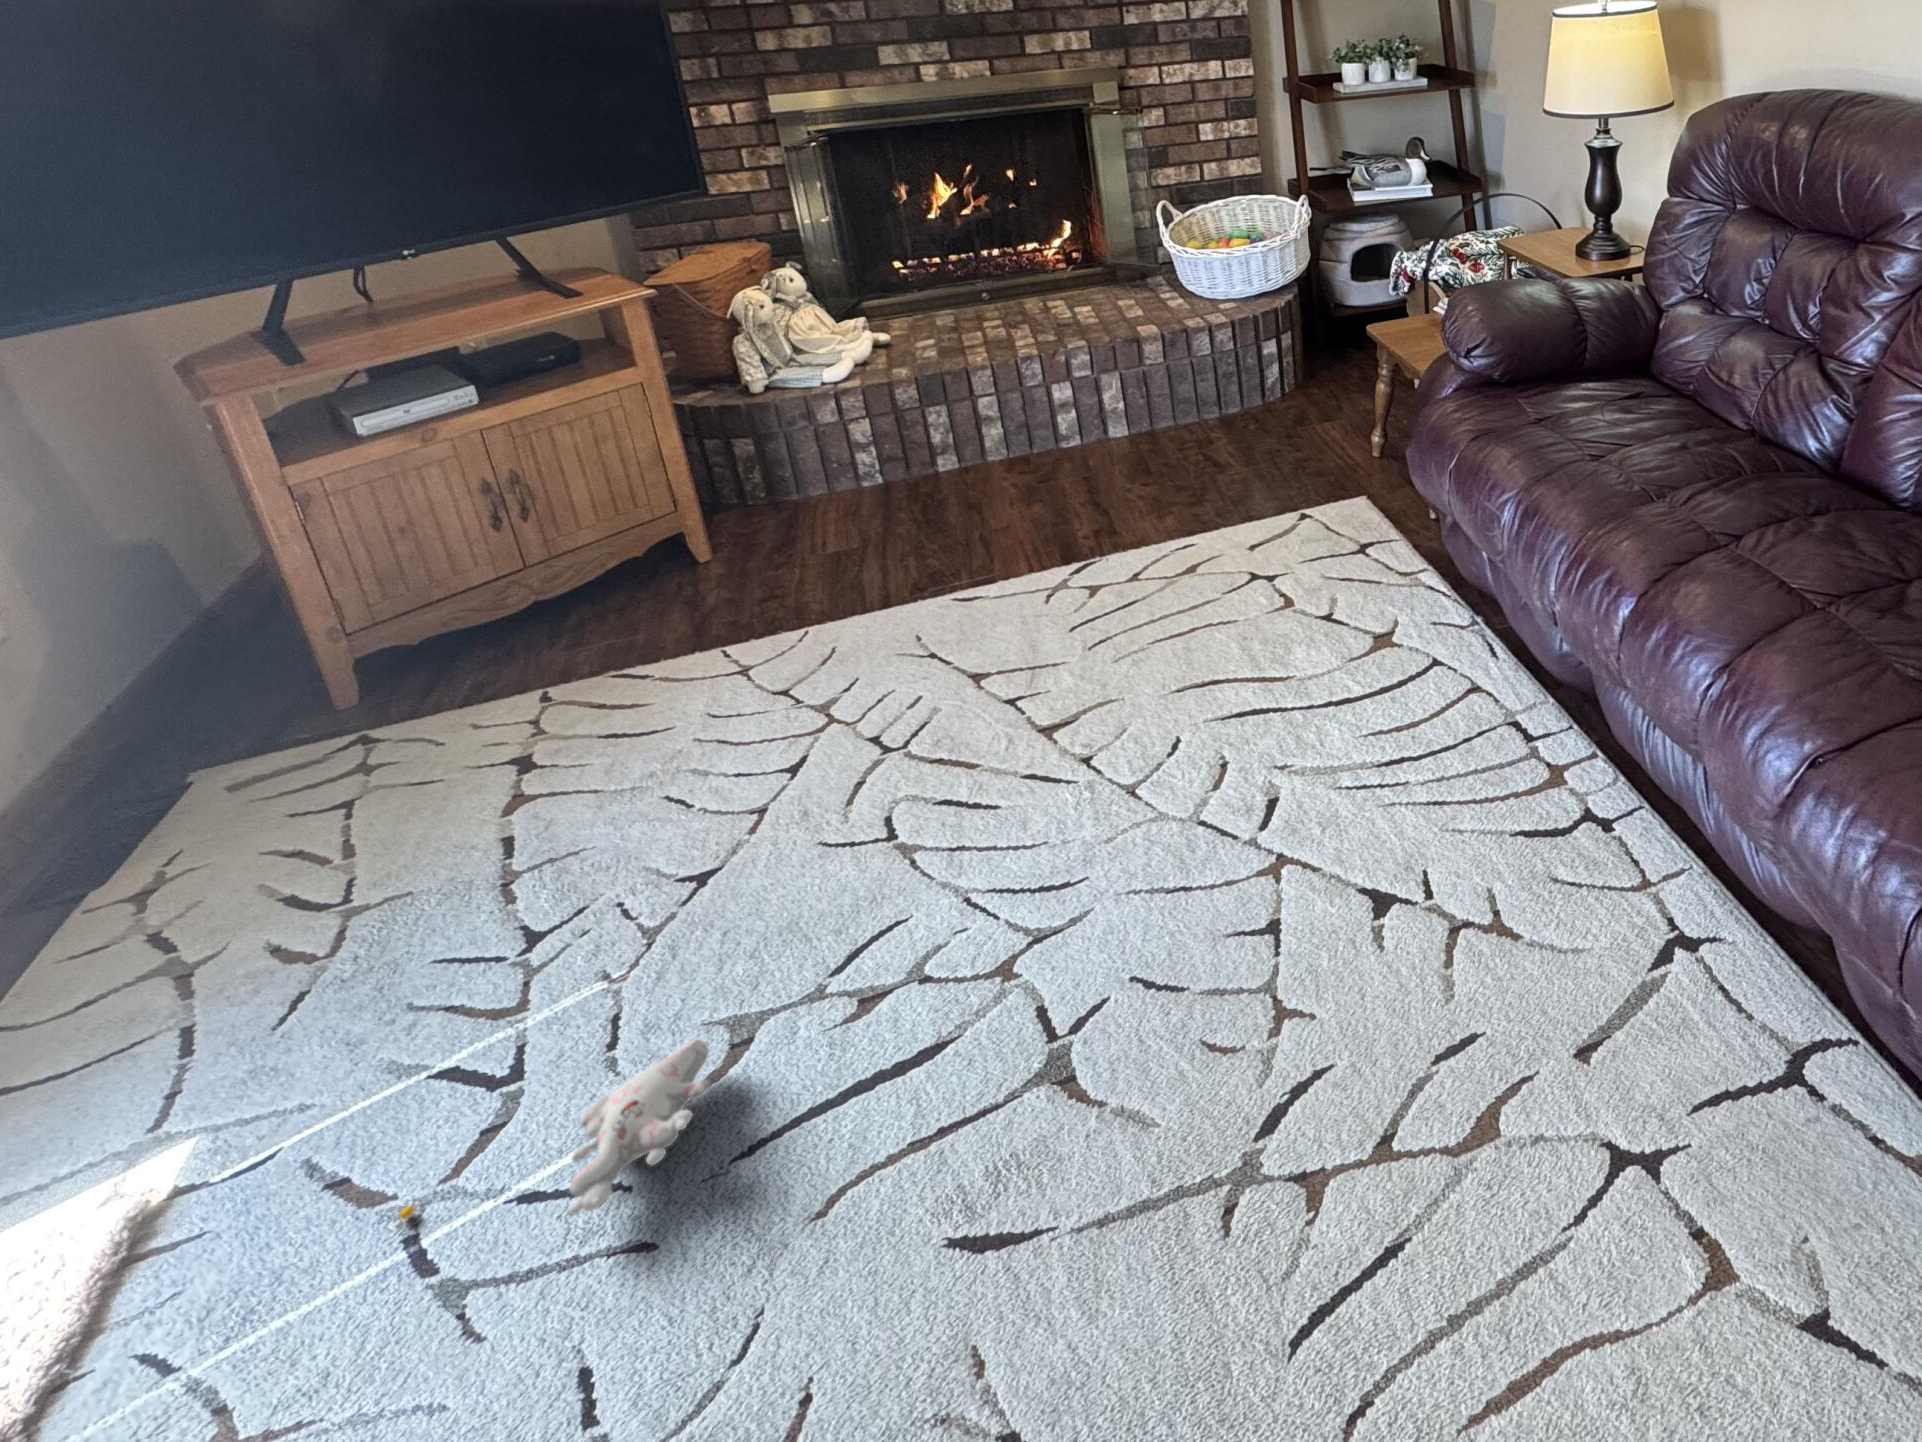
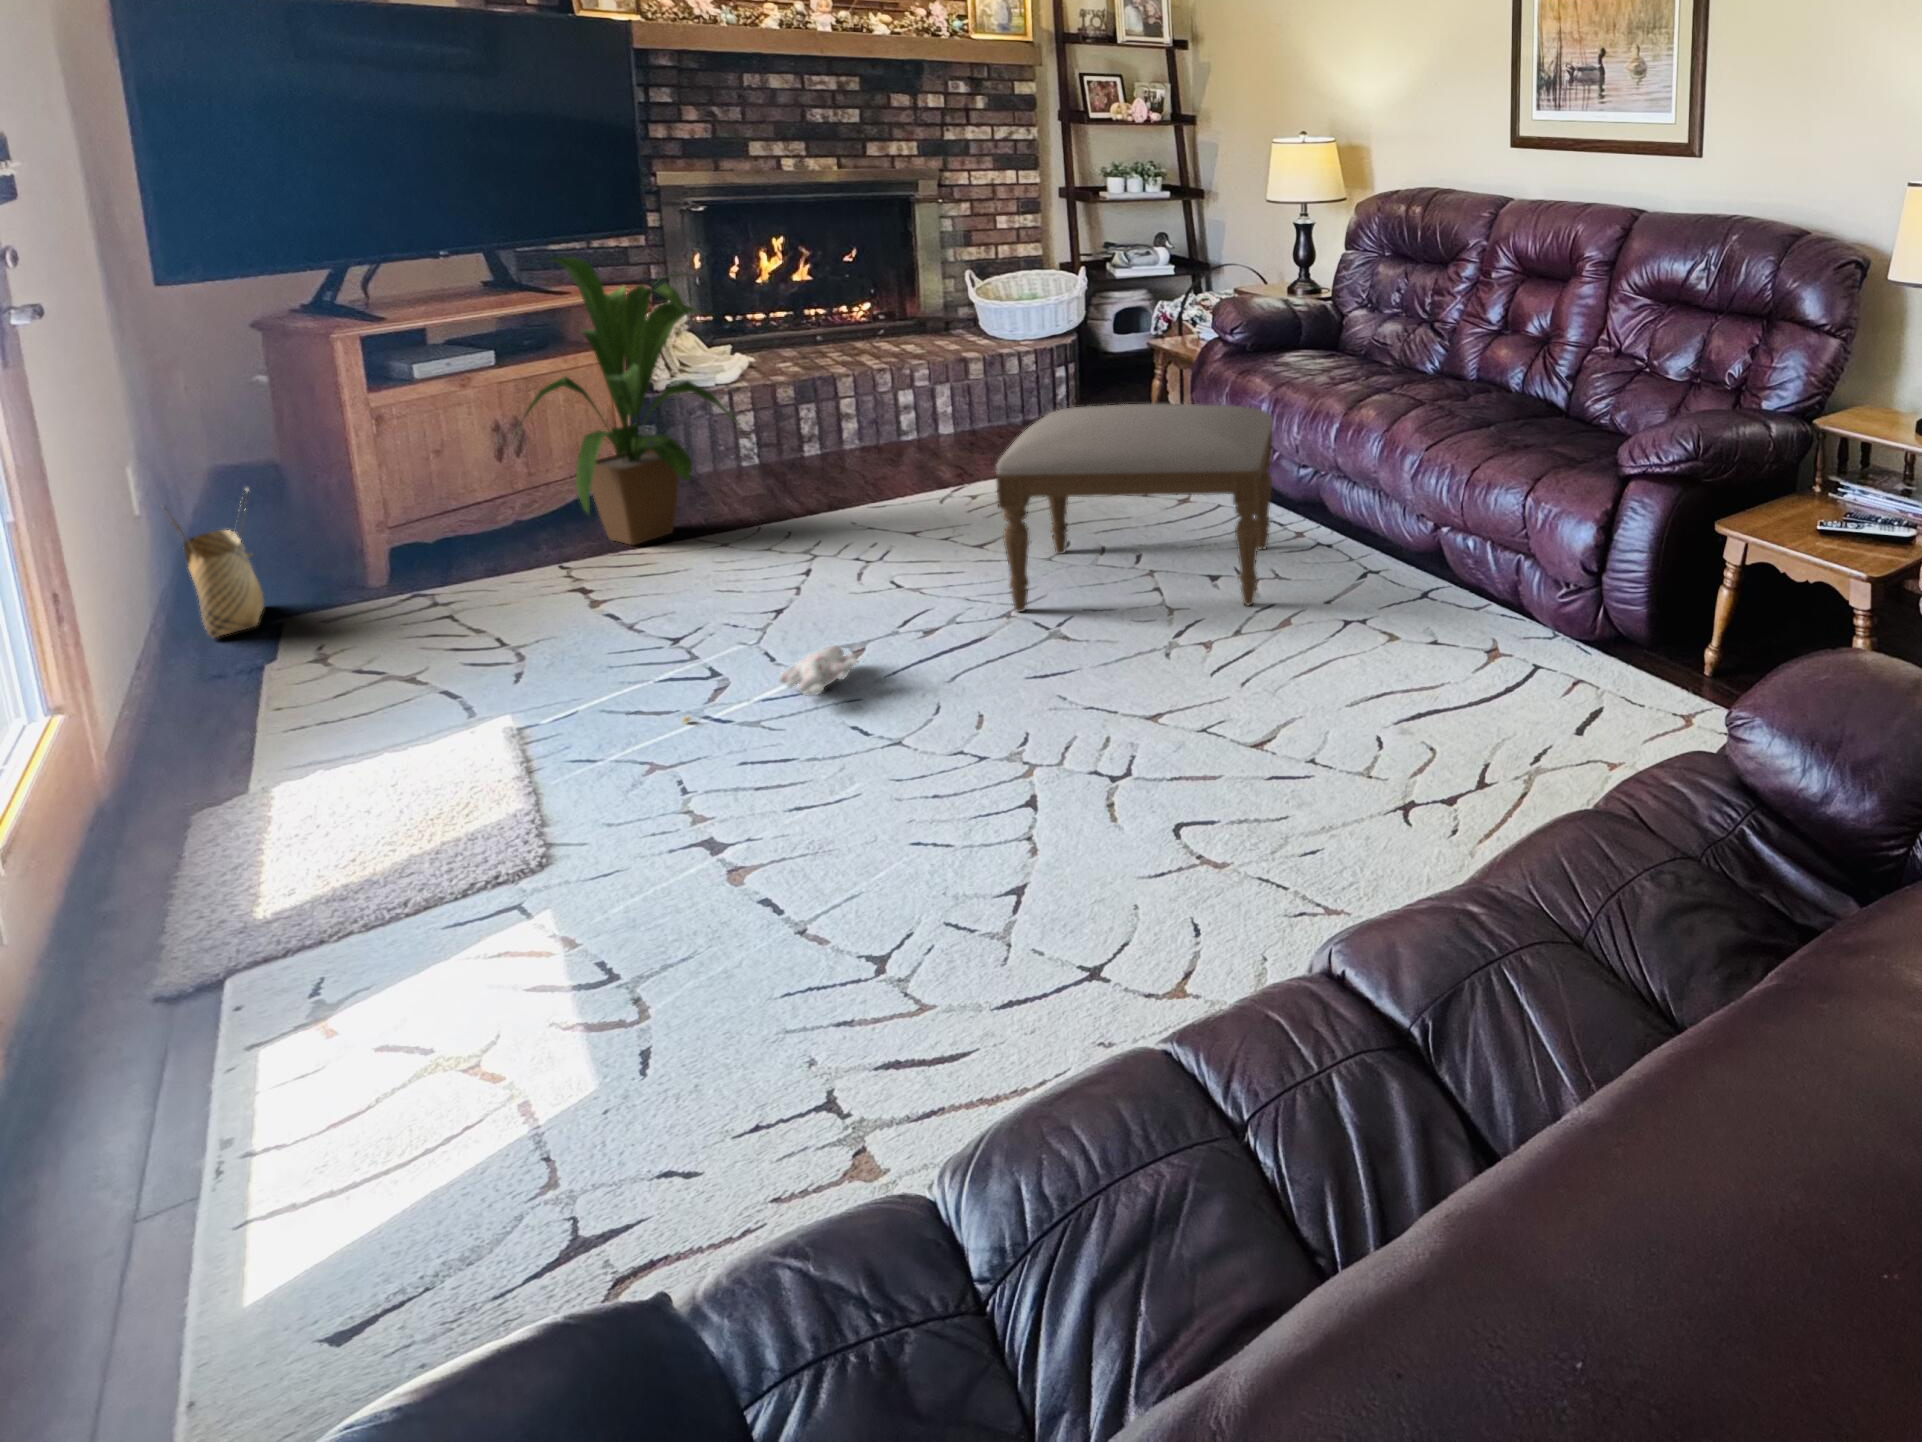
house plant: none [441,275,801,649] -> present [512,257,734,545]
ottoman: none [966,545,1501,1020] -> present [996,404,1272,612]
woven basket: none [50,595,231,792] -> present [172,492,264,637]

